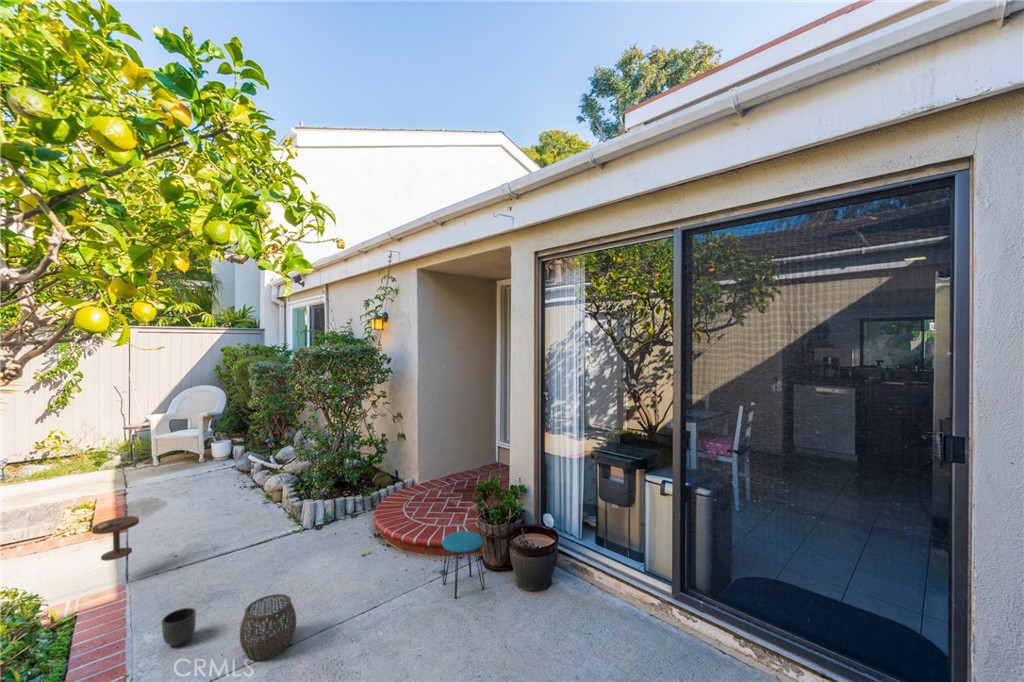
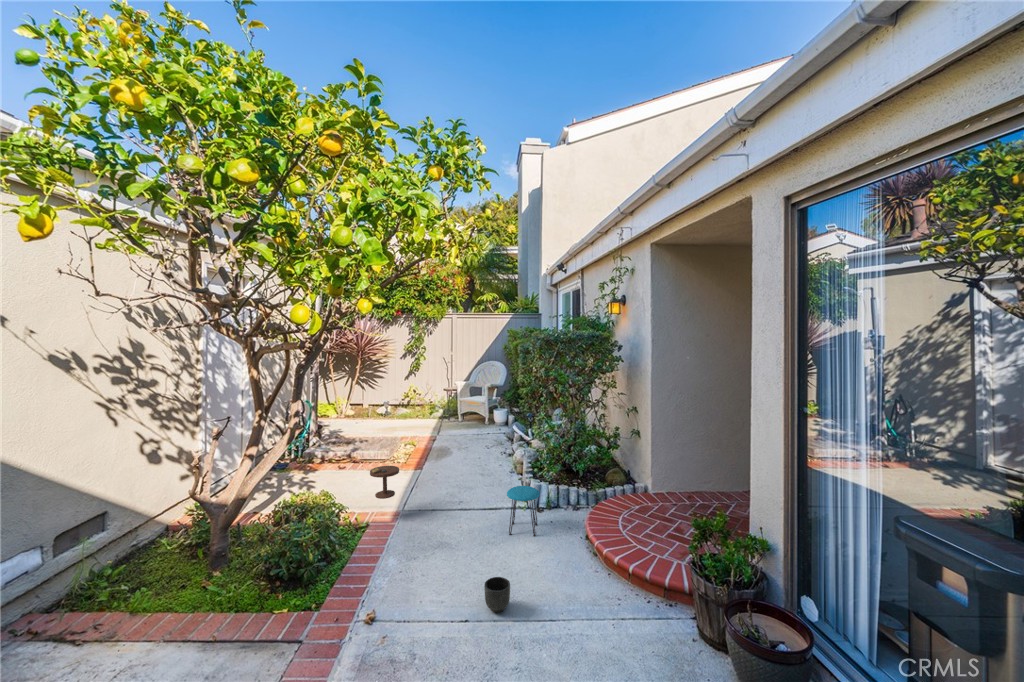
stool: present [442,531,485,599] -> present [507,486,540,536]
woven basket: present [240,594,296,661] -> none [416,577,466,642]
planter: present [162,608,196,647] -> present [484,577,510,613]

